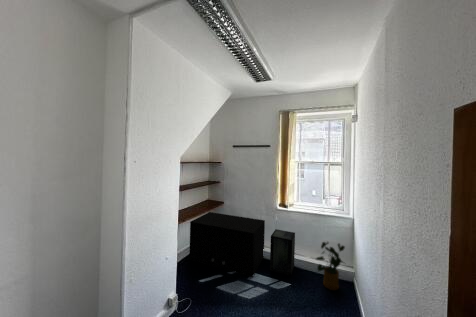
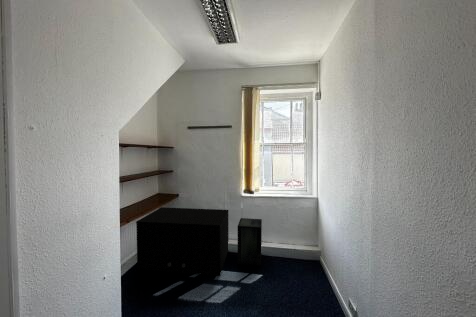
house plant: present [316,242,345,290] -> none [286,224,317,273]

